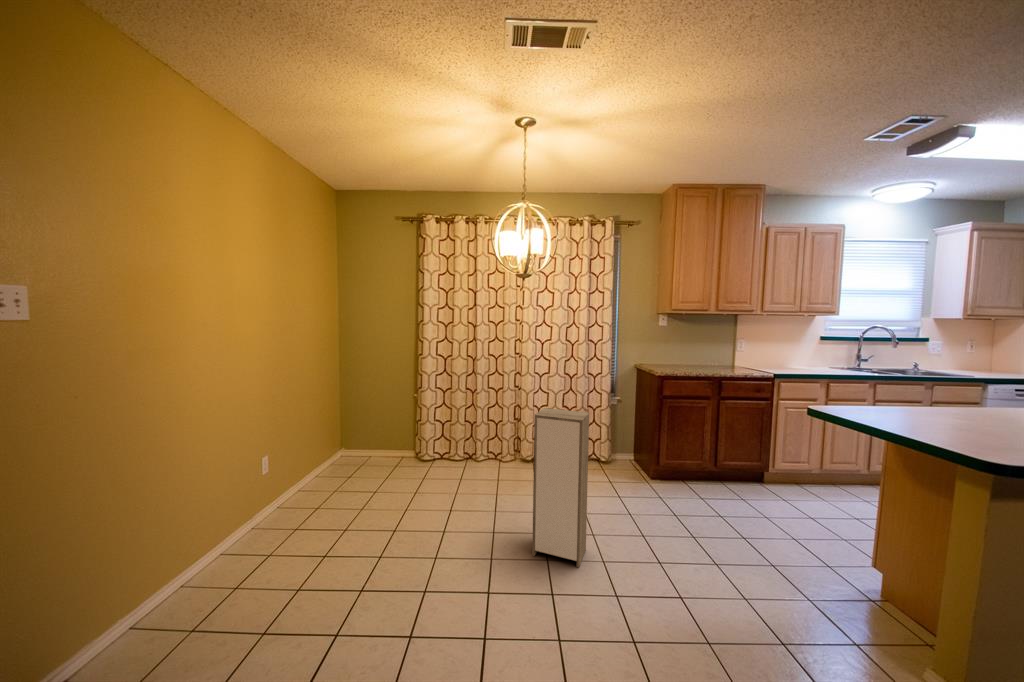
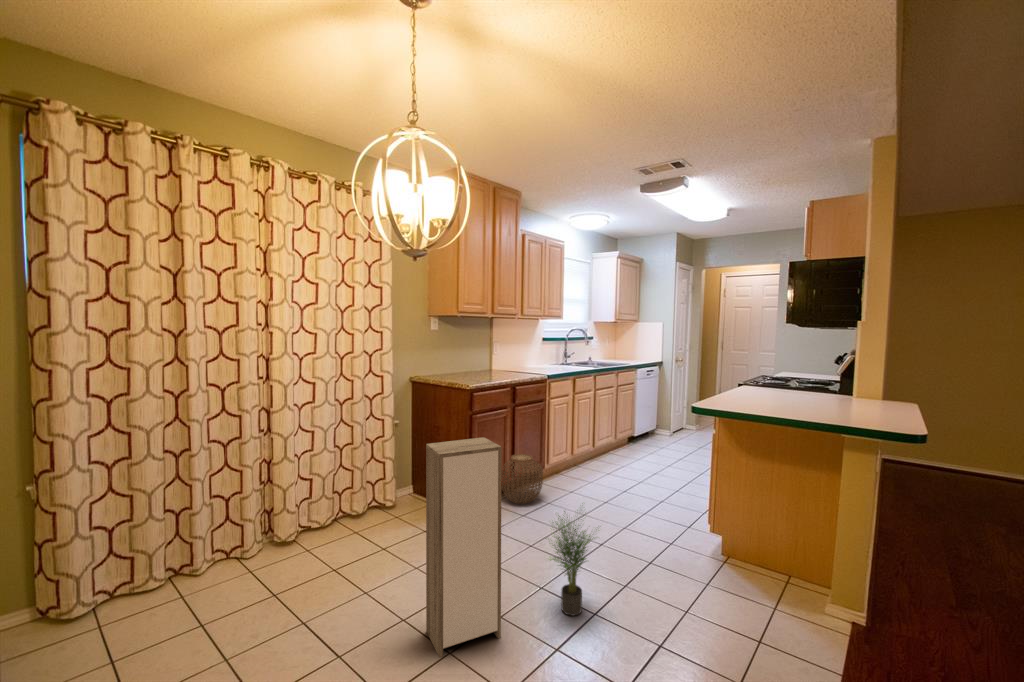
woven basket: none [699,449,747,499] -> present [502,454,543,504]
potted plant: none [616,490,689,590] -> present [552,511,593,616]

